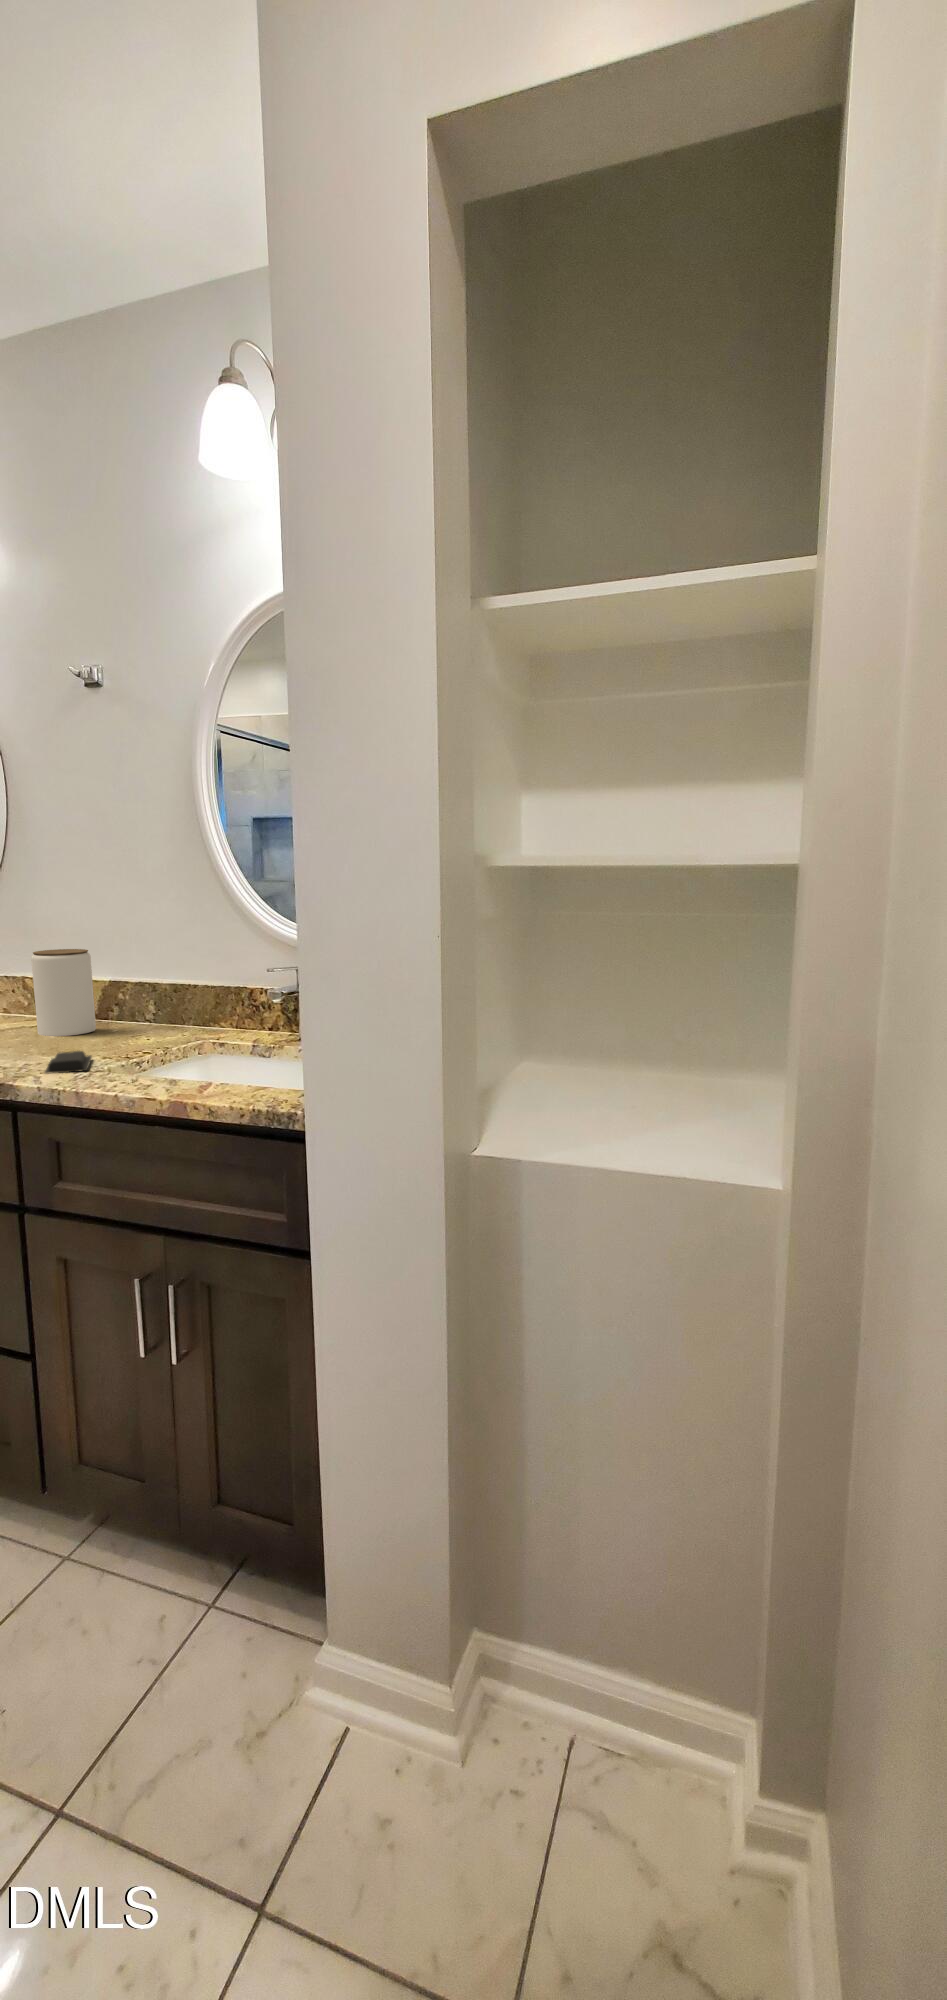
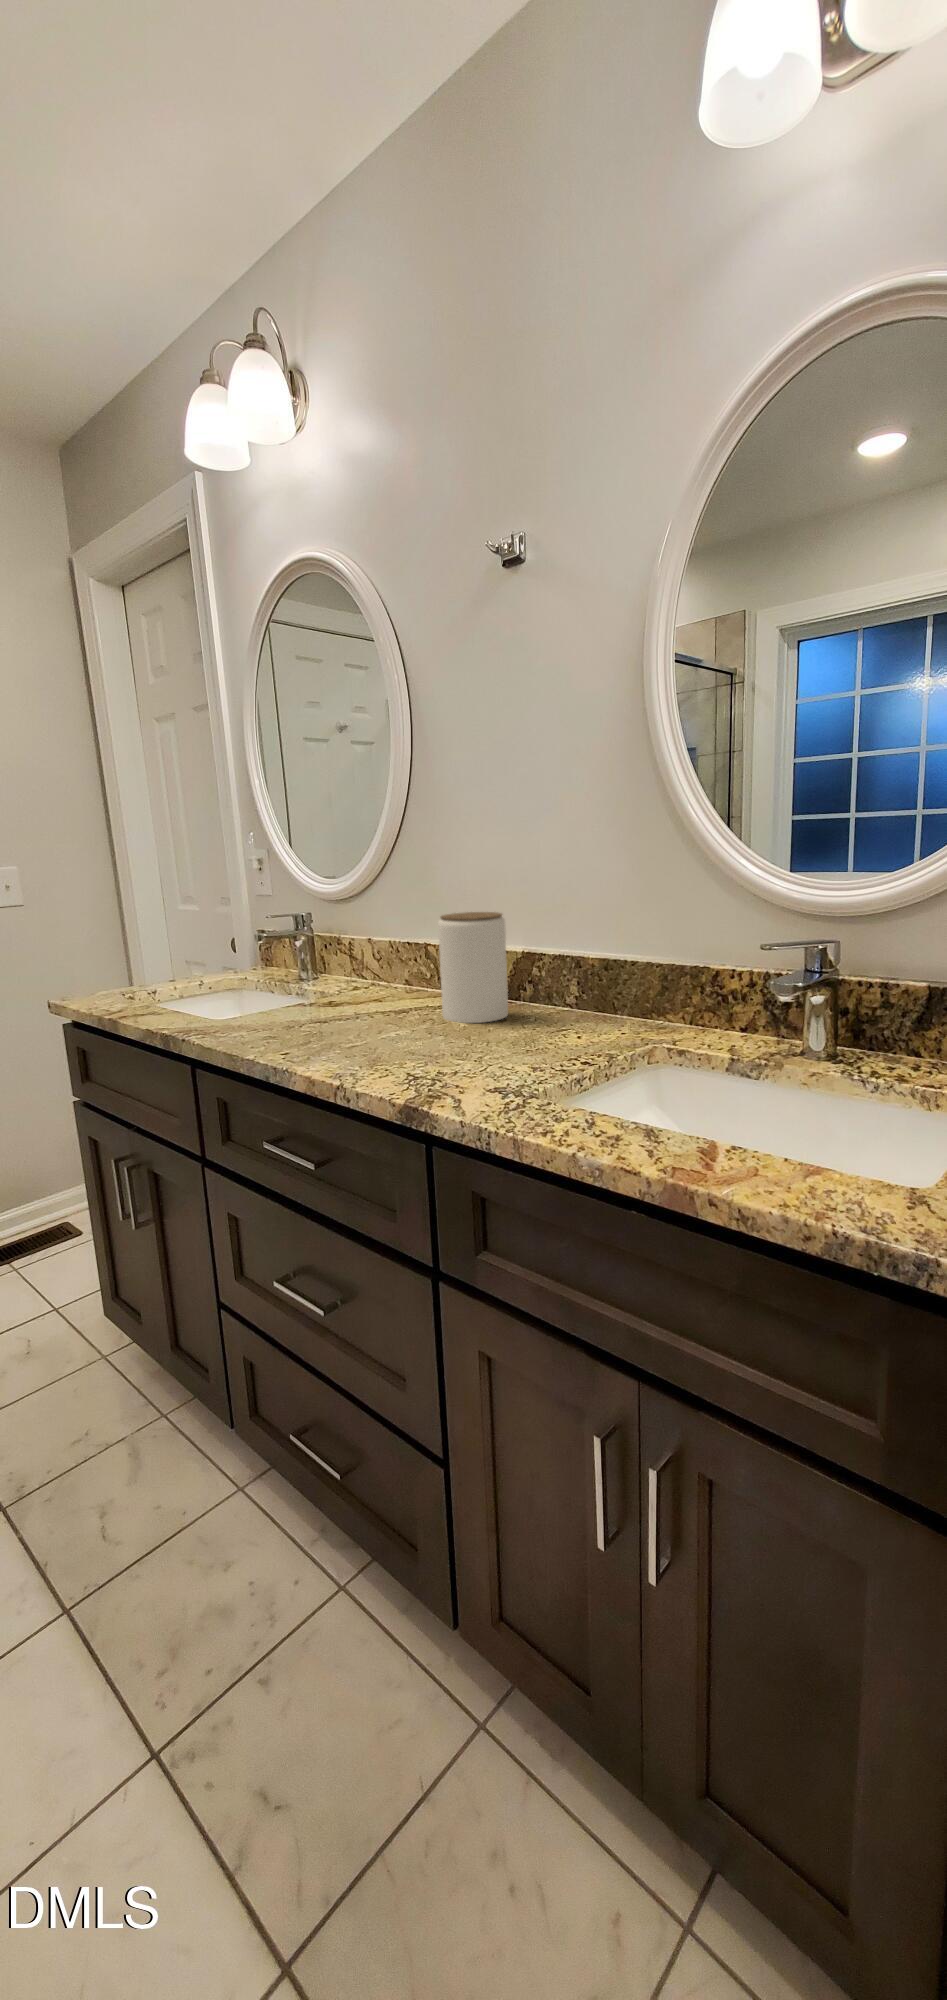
soap bar: present [45,1051,92,1074] -> none [463,1058,519,1096]

